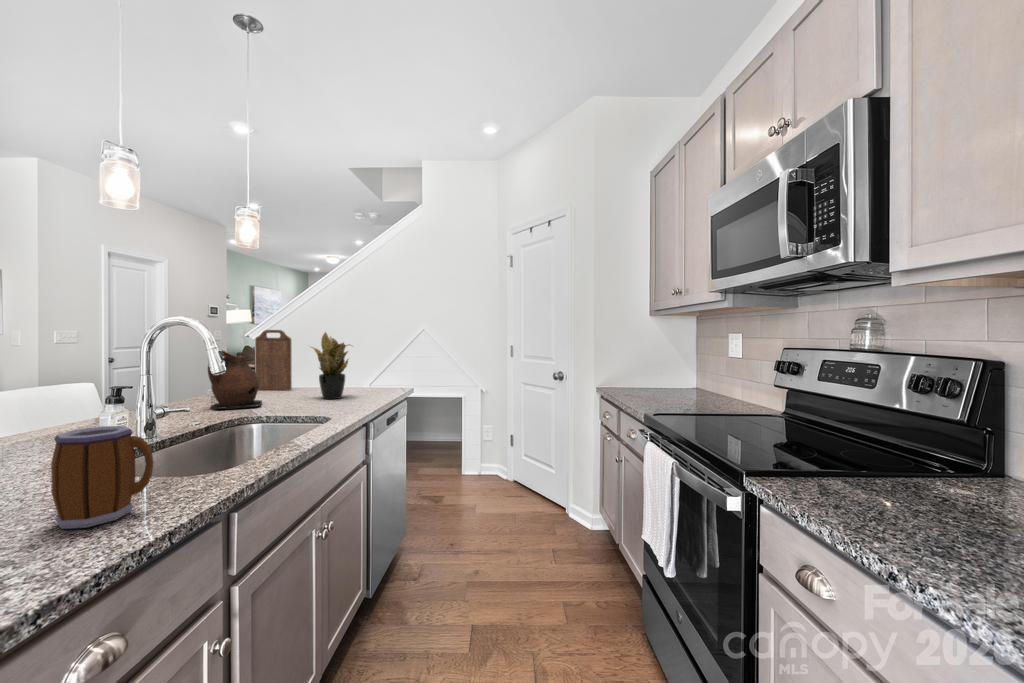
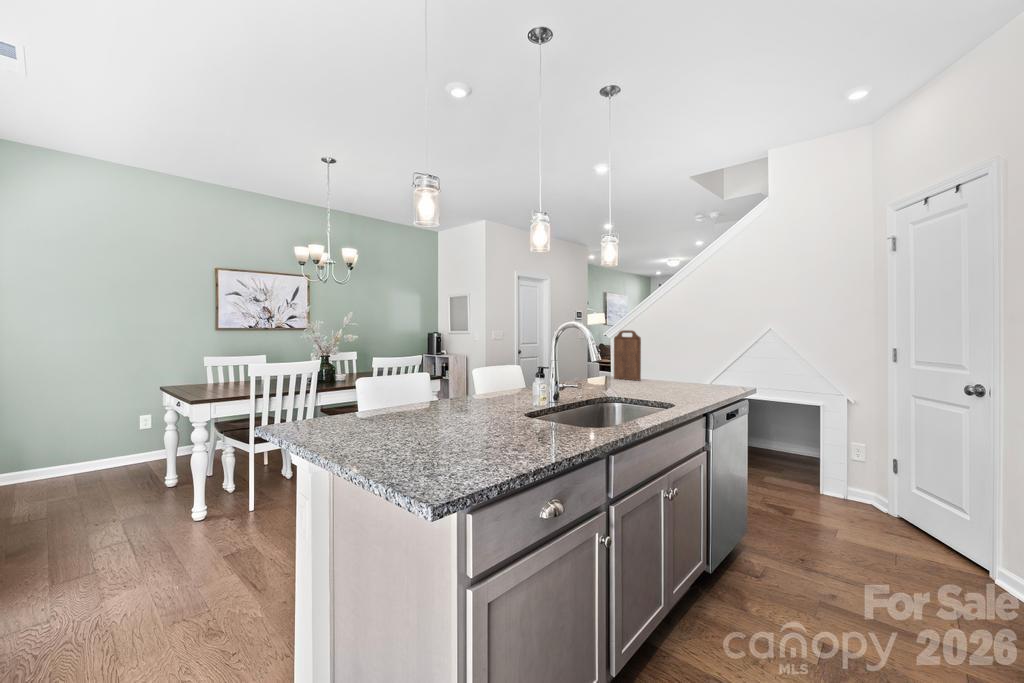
potted plant: present [311,332,348,399] -> none [653,330,696,391]
ceramic pitcher: present [208,351,262,409] -> none [586,346,620,391]
mug: present [51,426,153,529] -> none [530,387,572,442]

